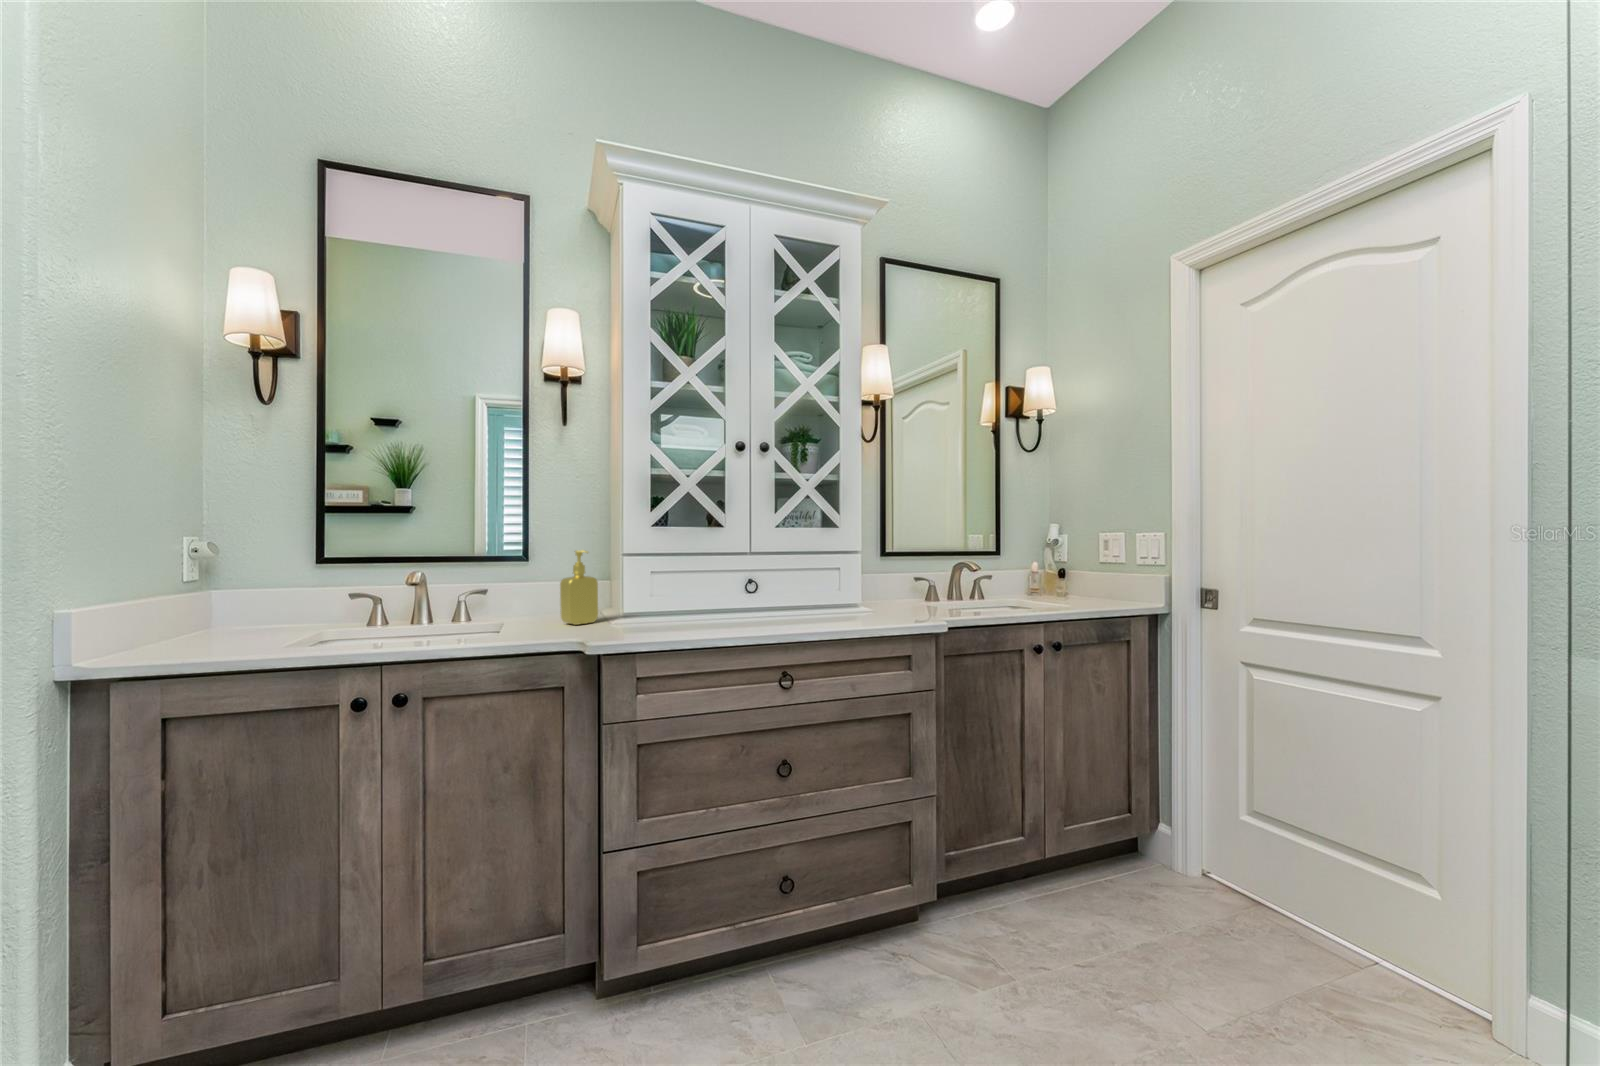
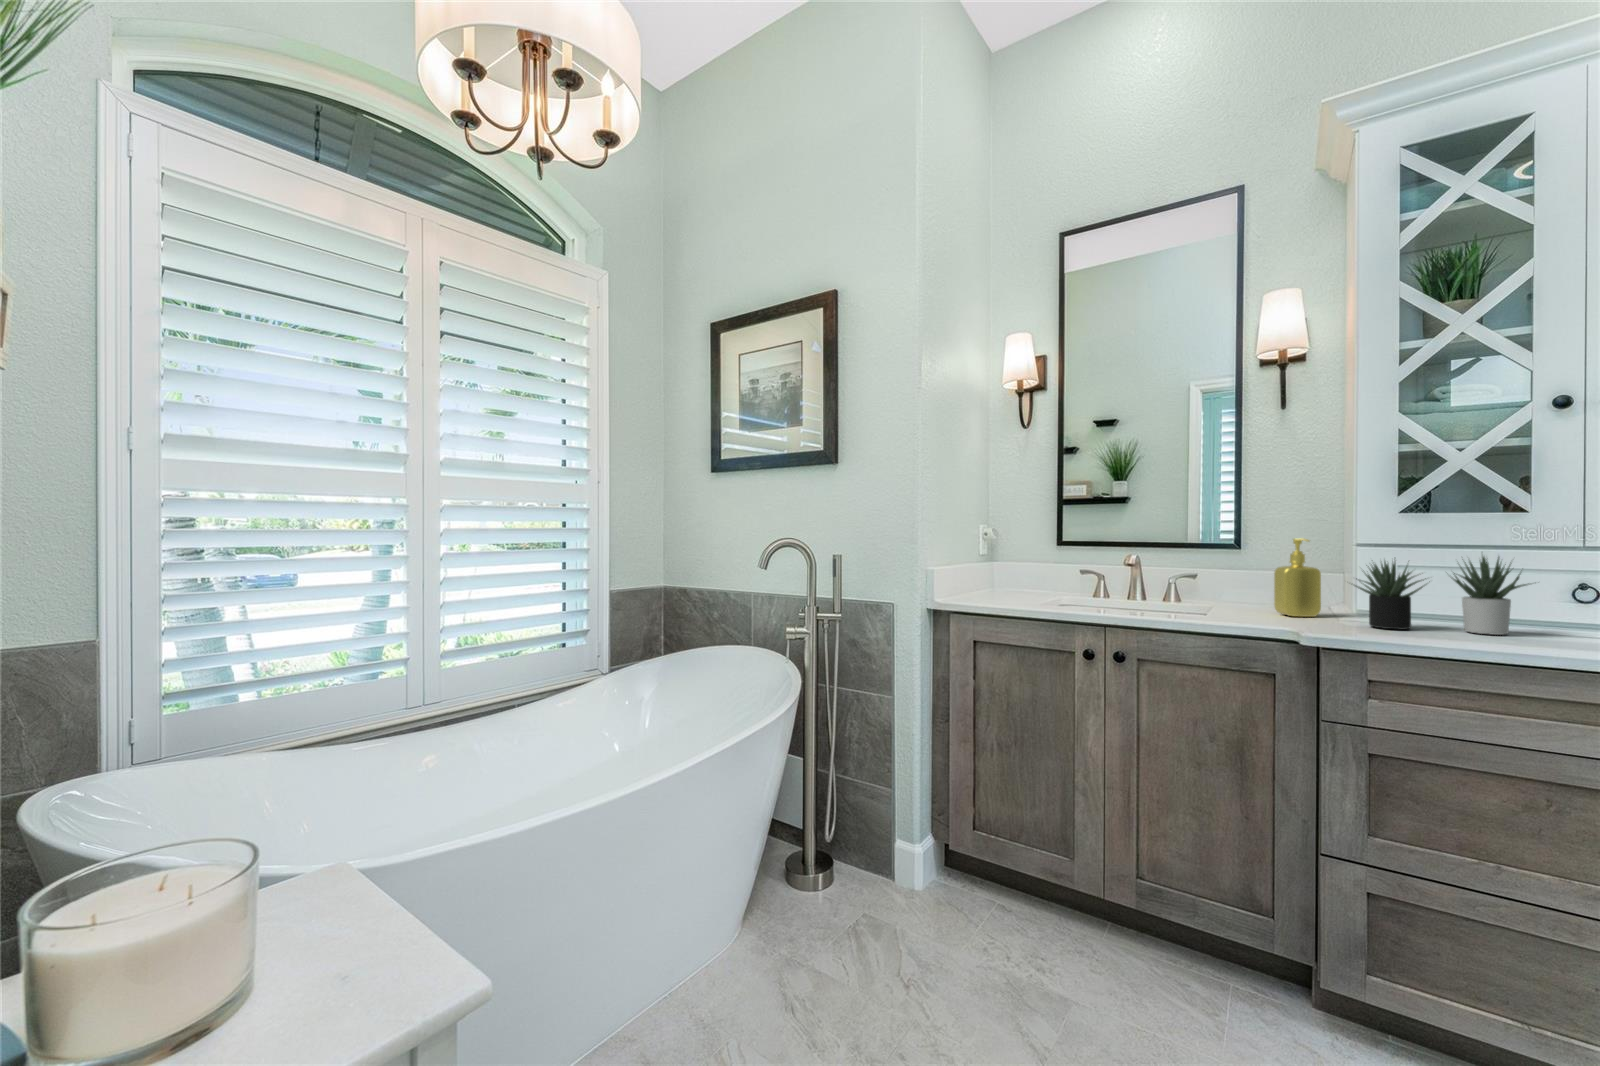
succulent plant: none [617,557,735,628] -> present [1355,556,1529,635]

